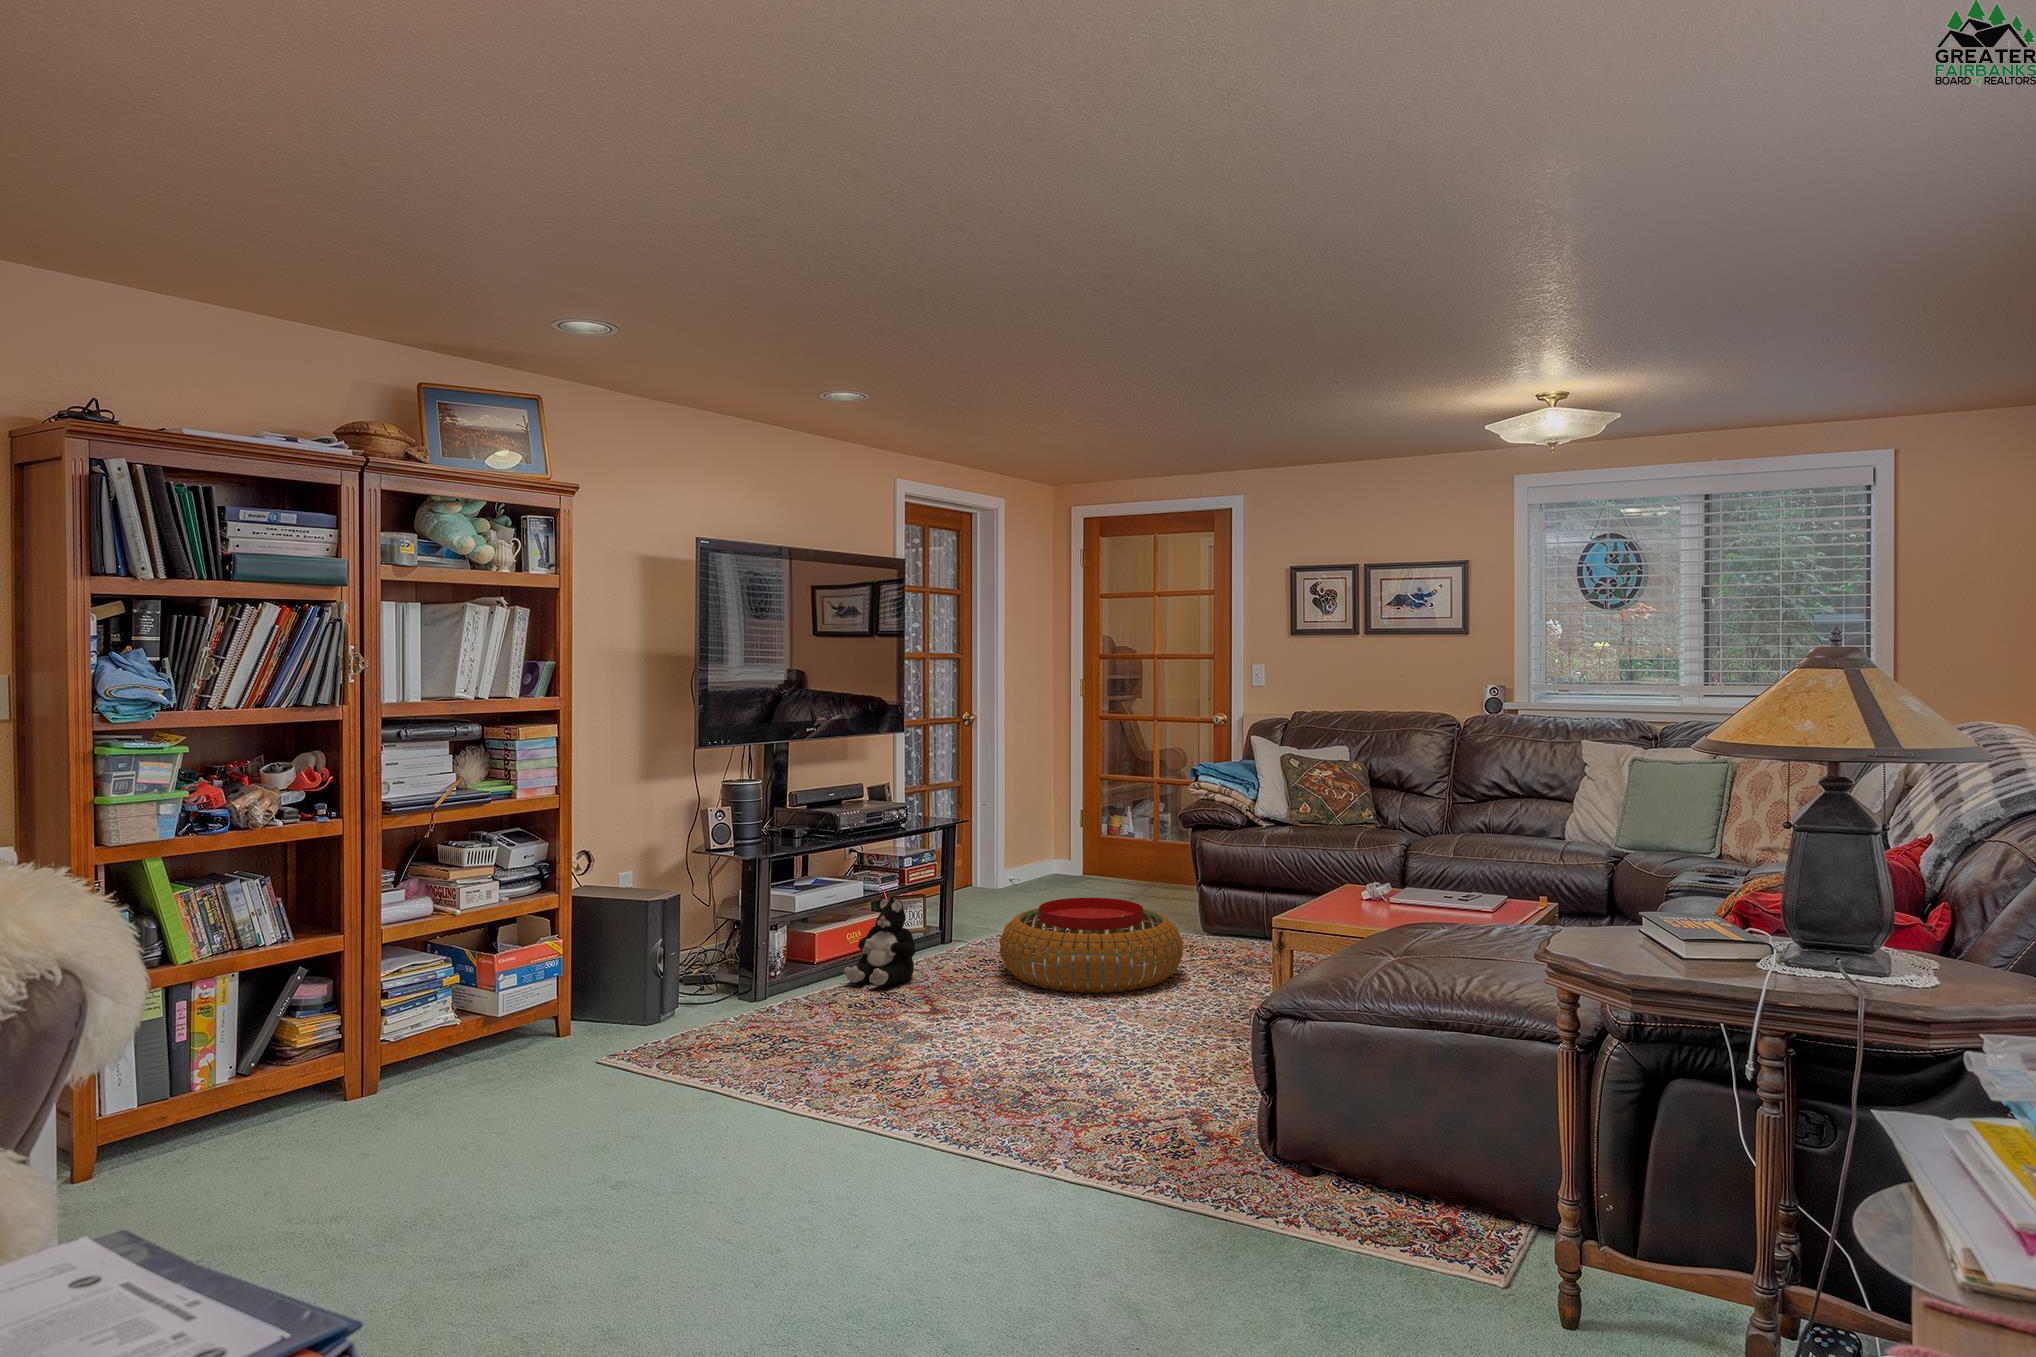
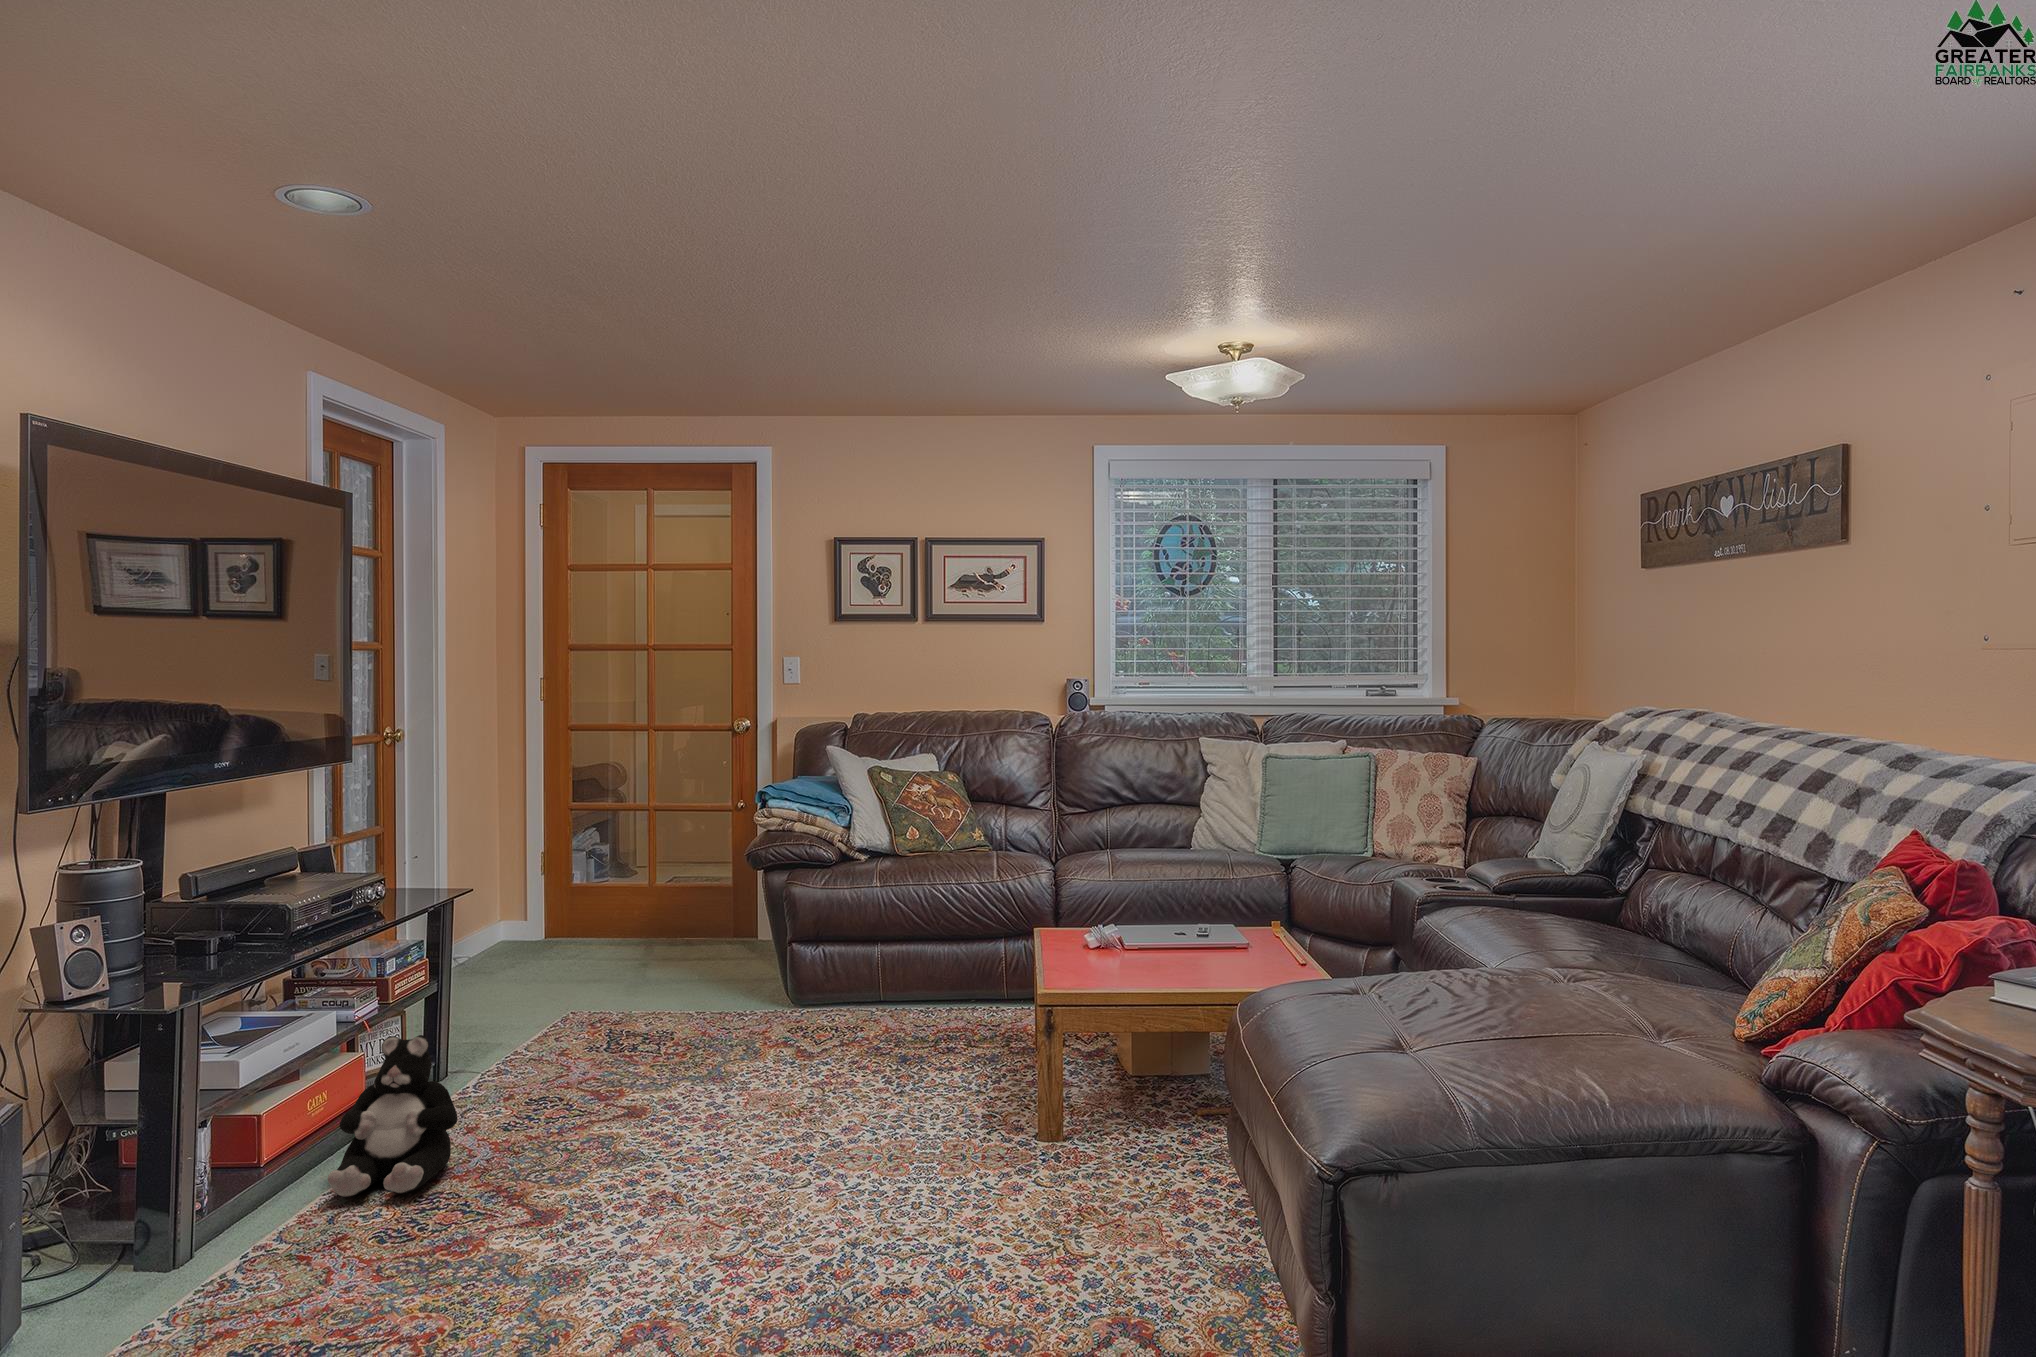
pouf: present [1000,898,1183,993] -> none [583,981,862,1137]

